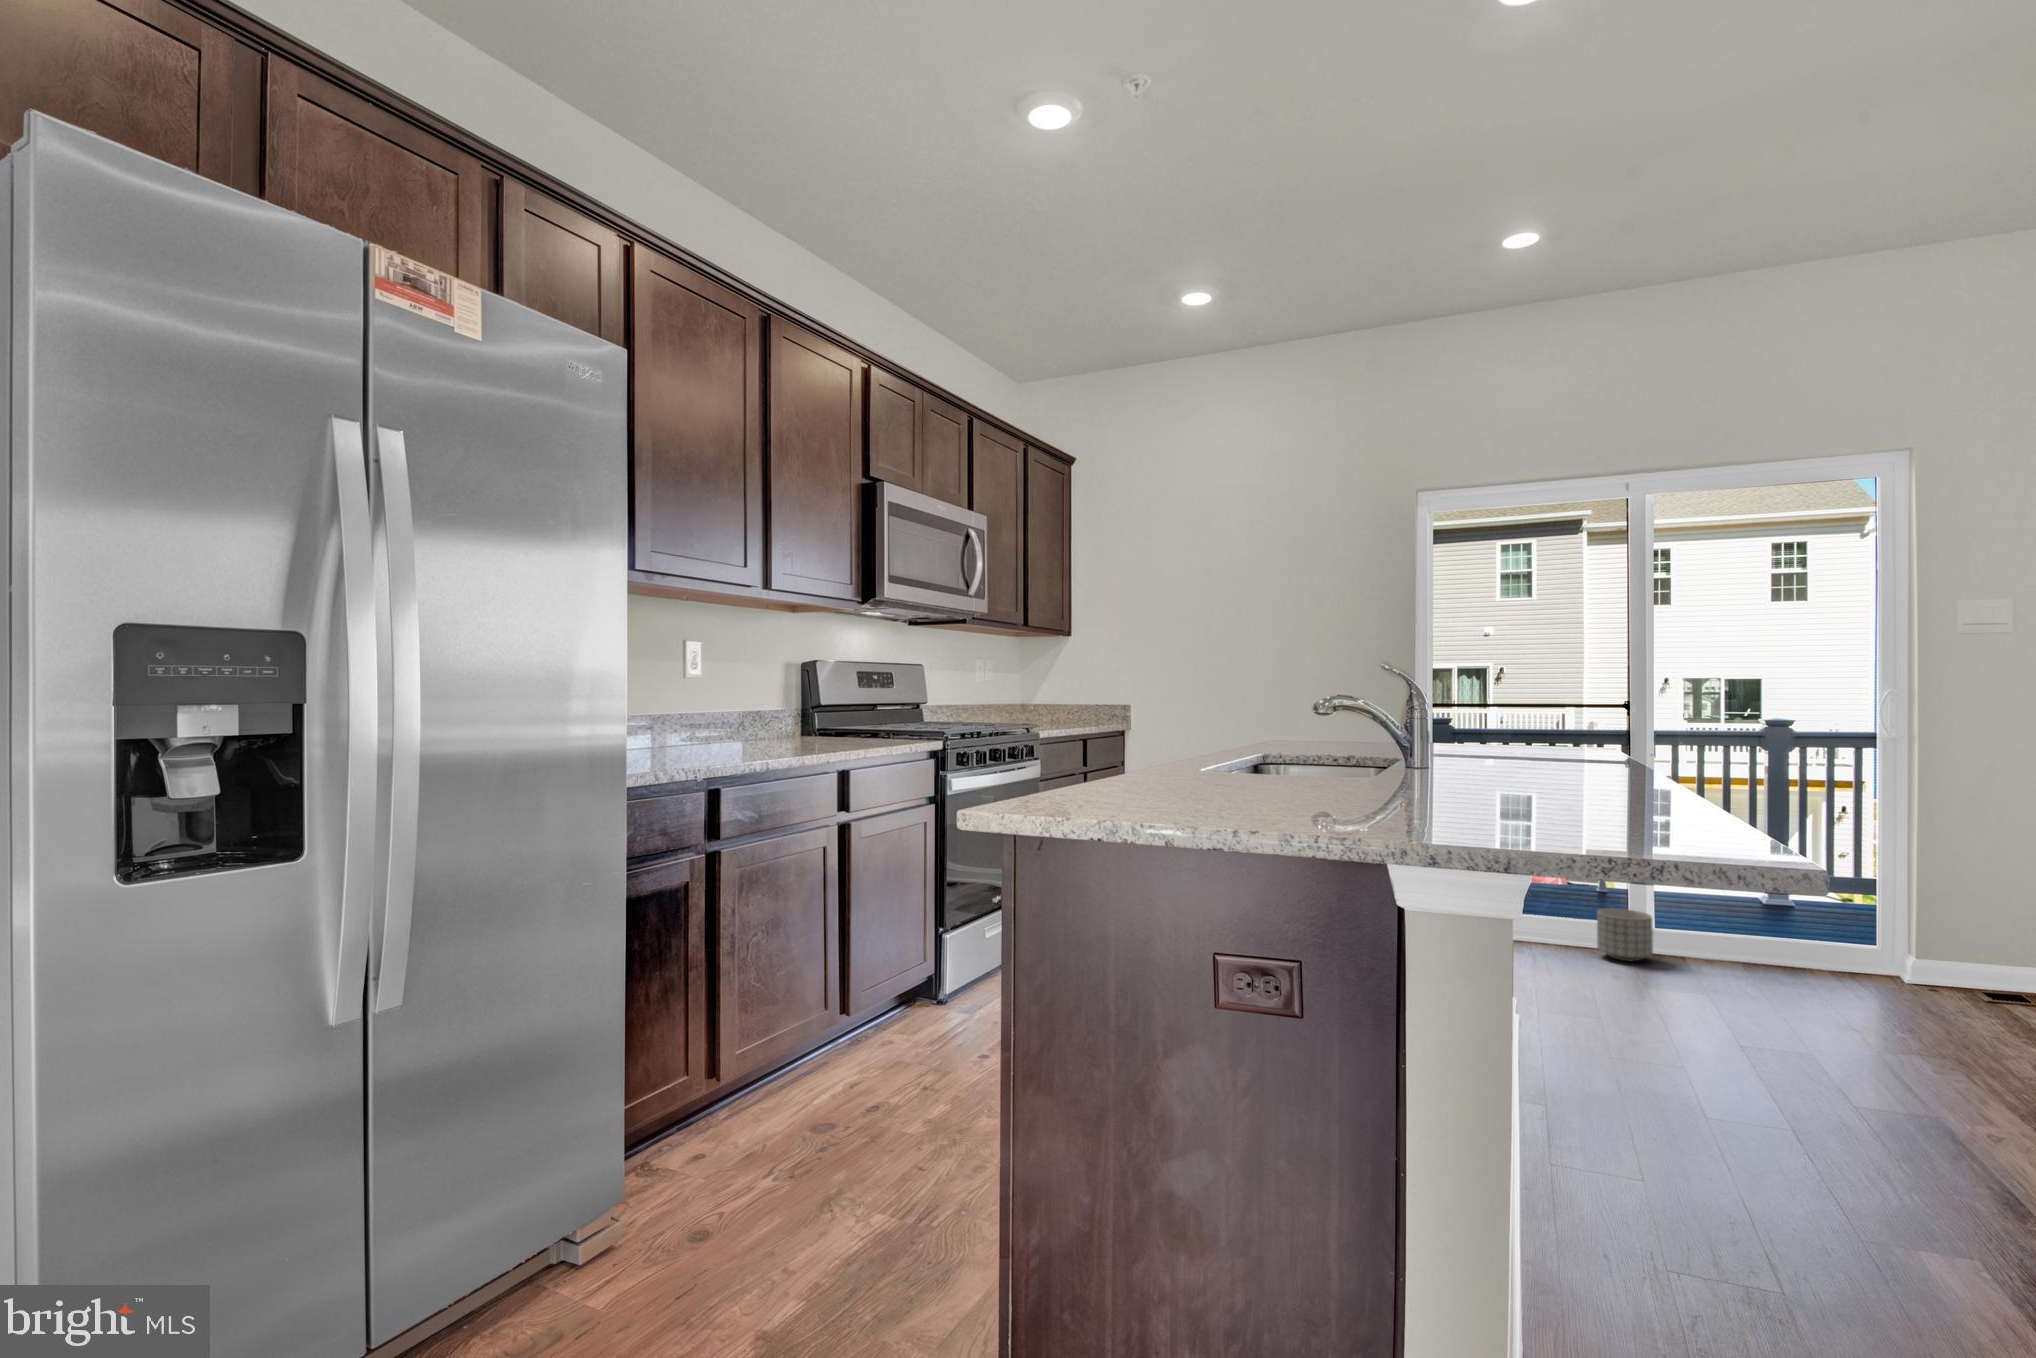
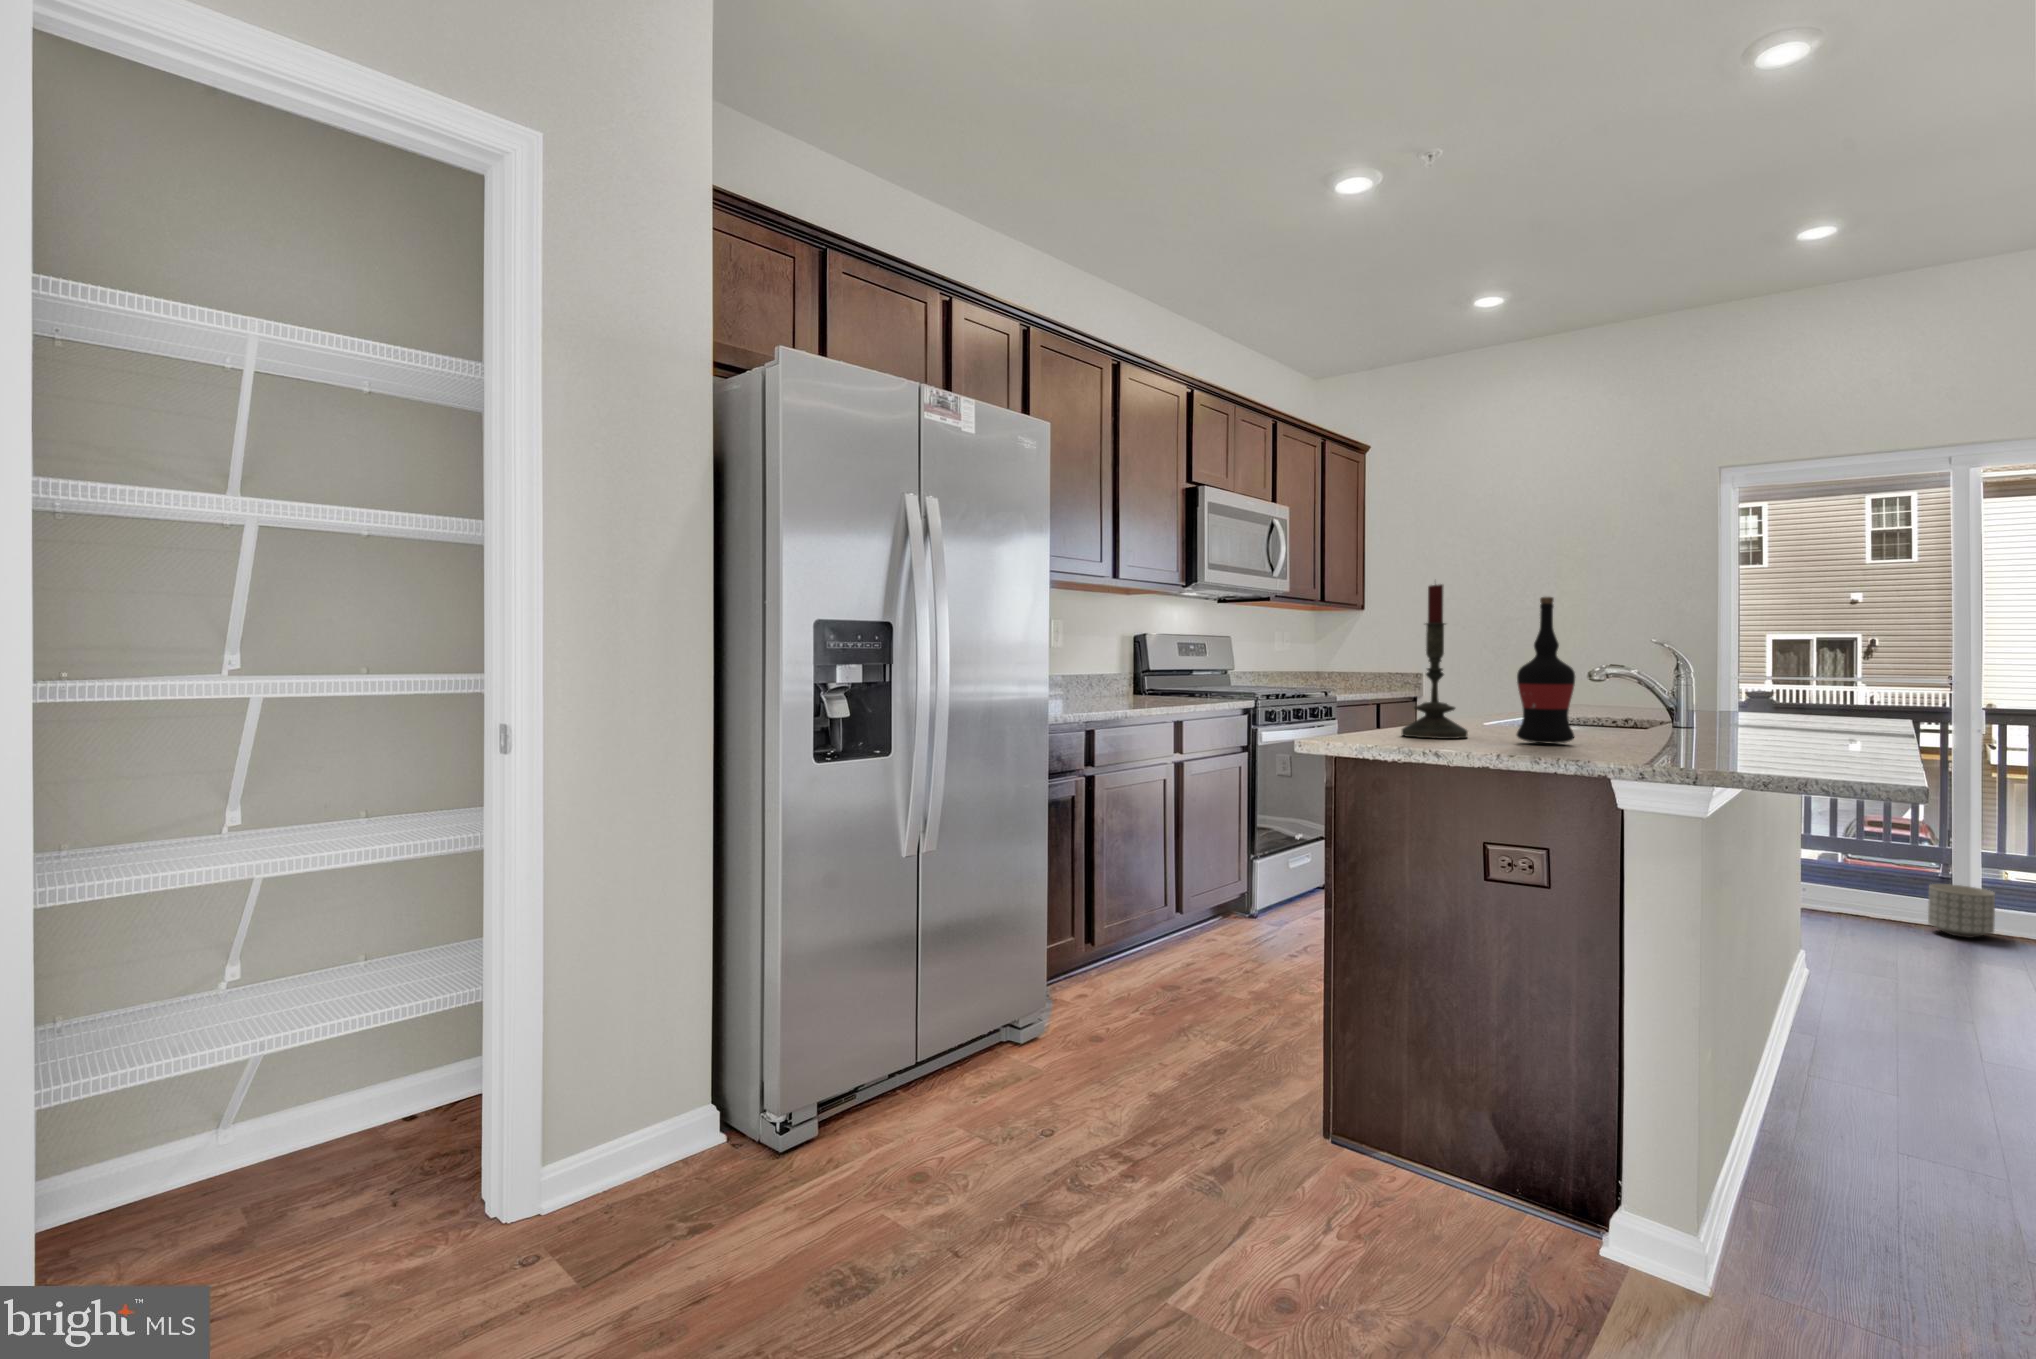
candle: none [1108,579,1195,805] -> present [1402,584,1468,739]
wine bottle: none [1261,602,1338,811] -> present [1517,597,1575,744]

